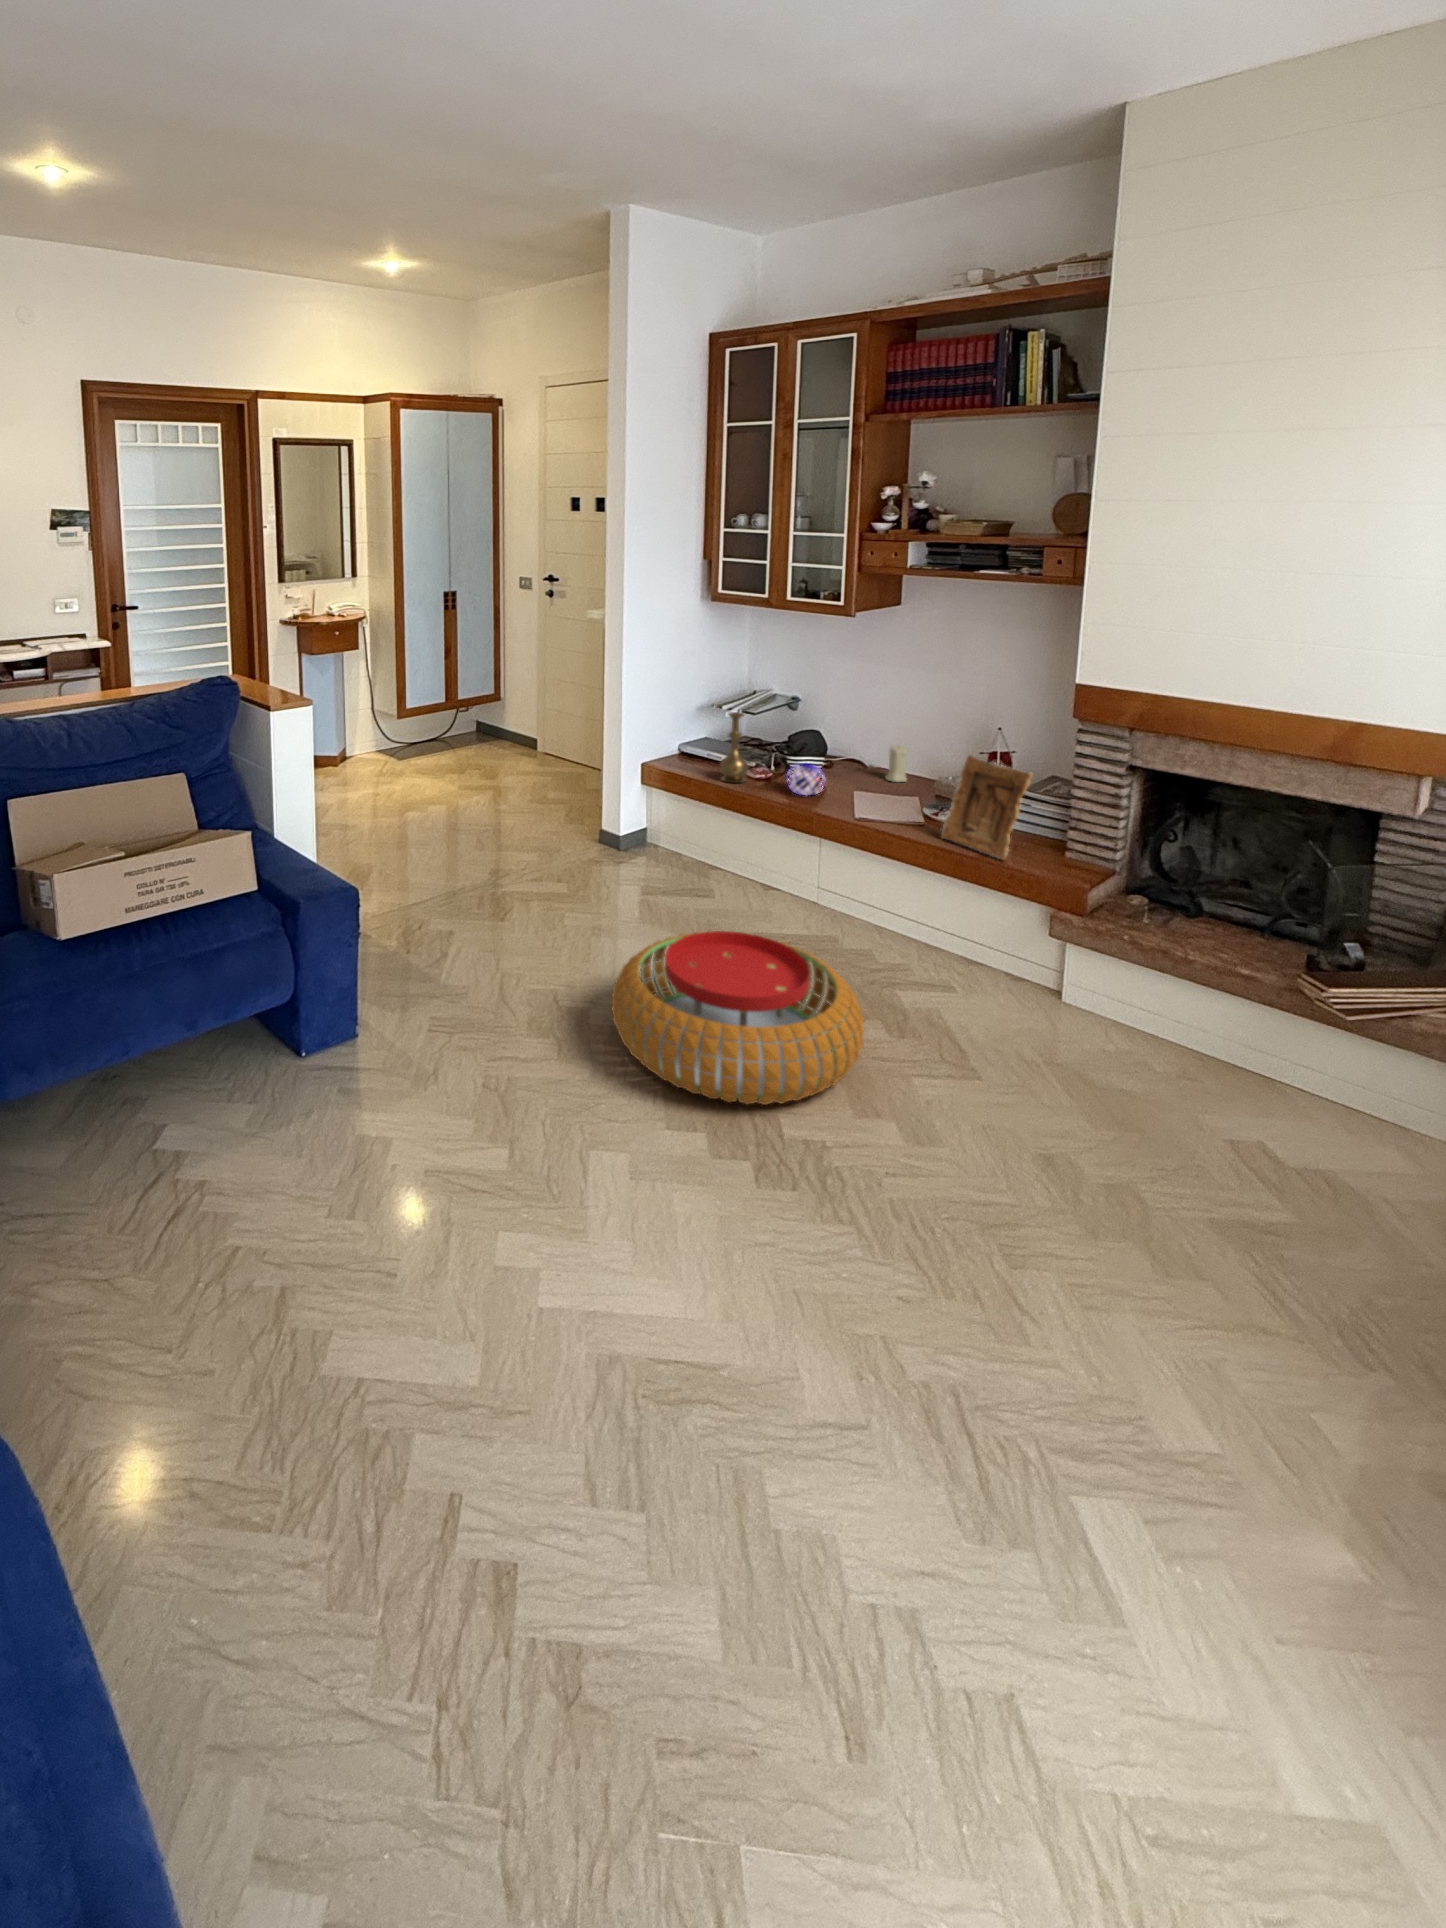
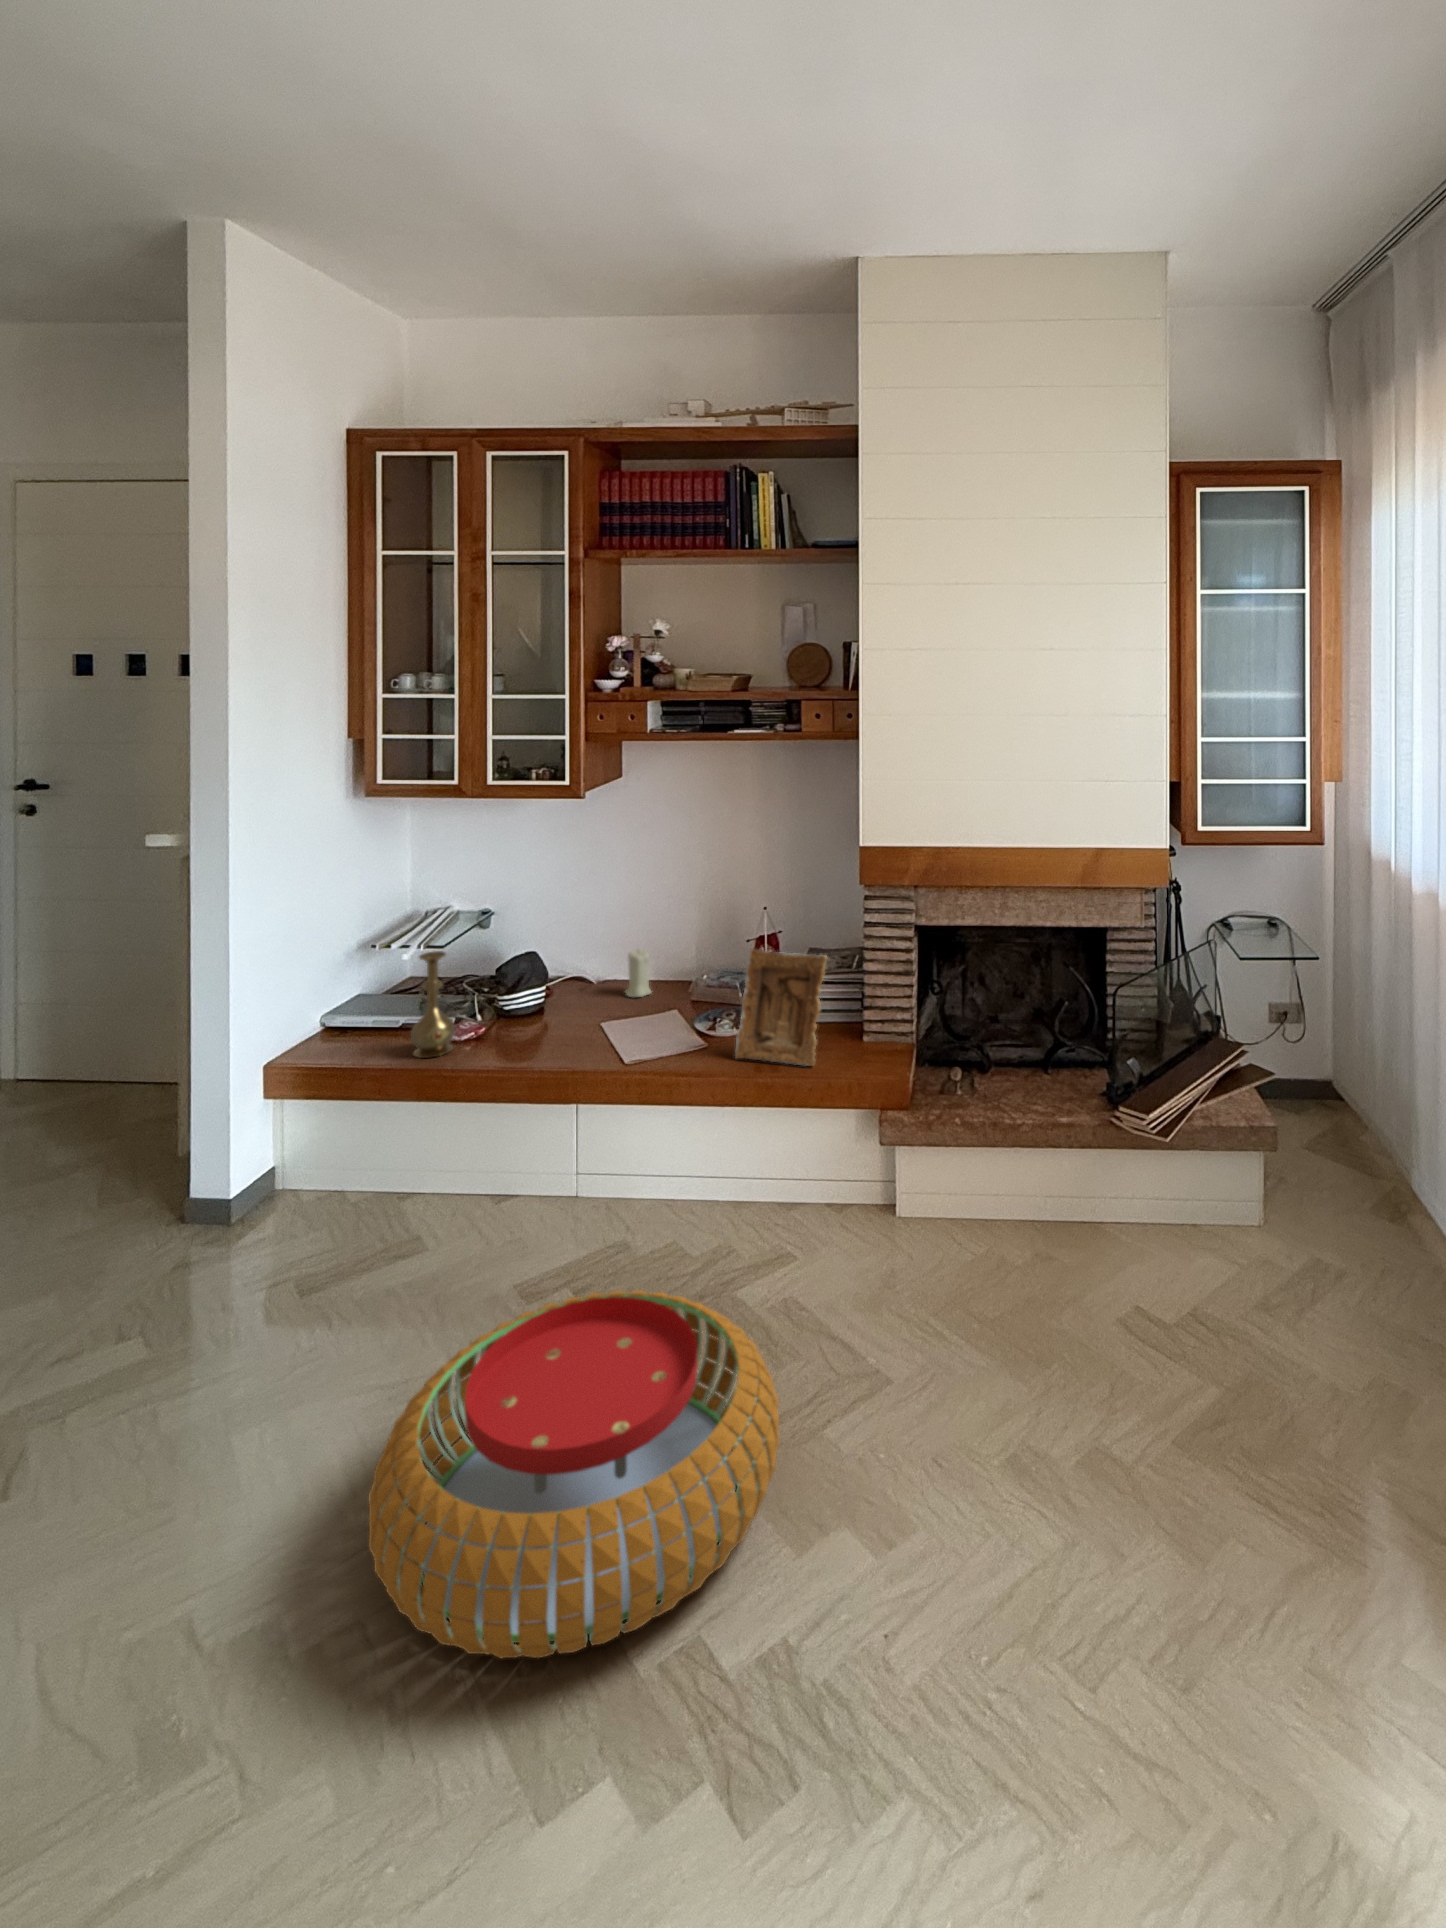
decorative orb: present [786,763,825,795] -> none [516,1001,570,1048]

